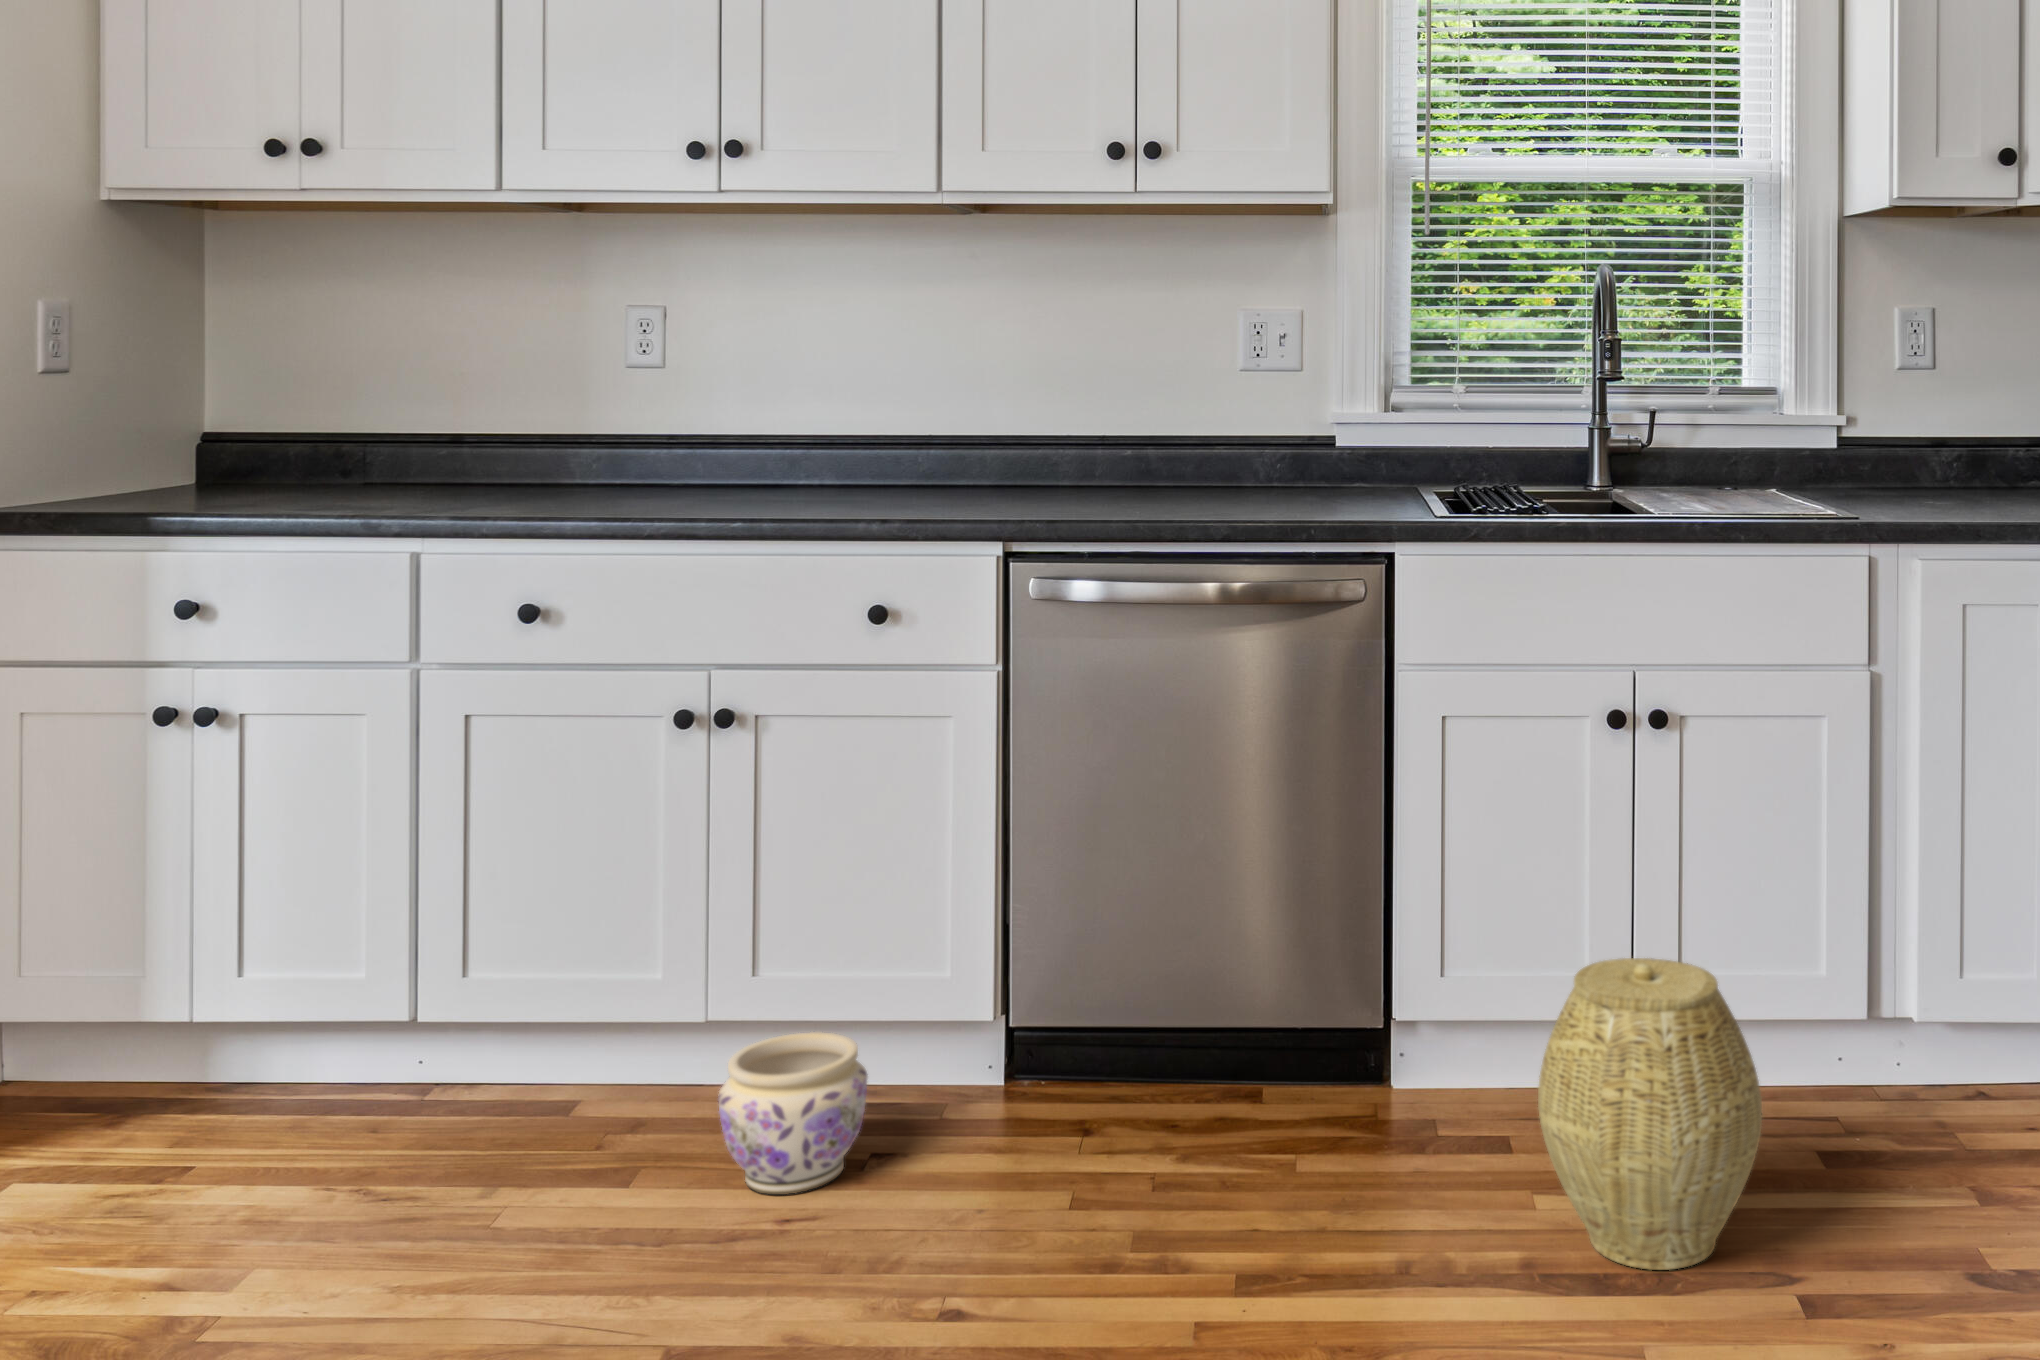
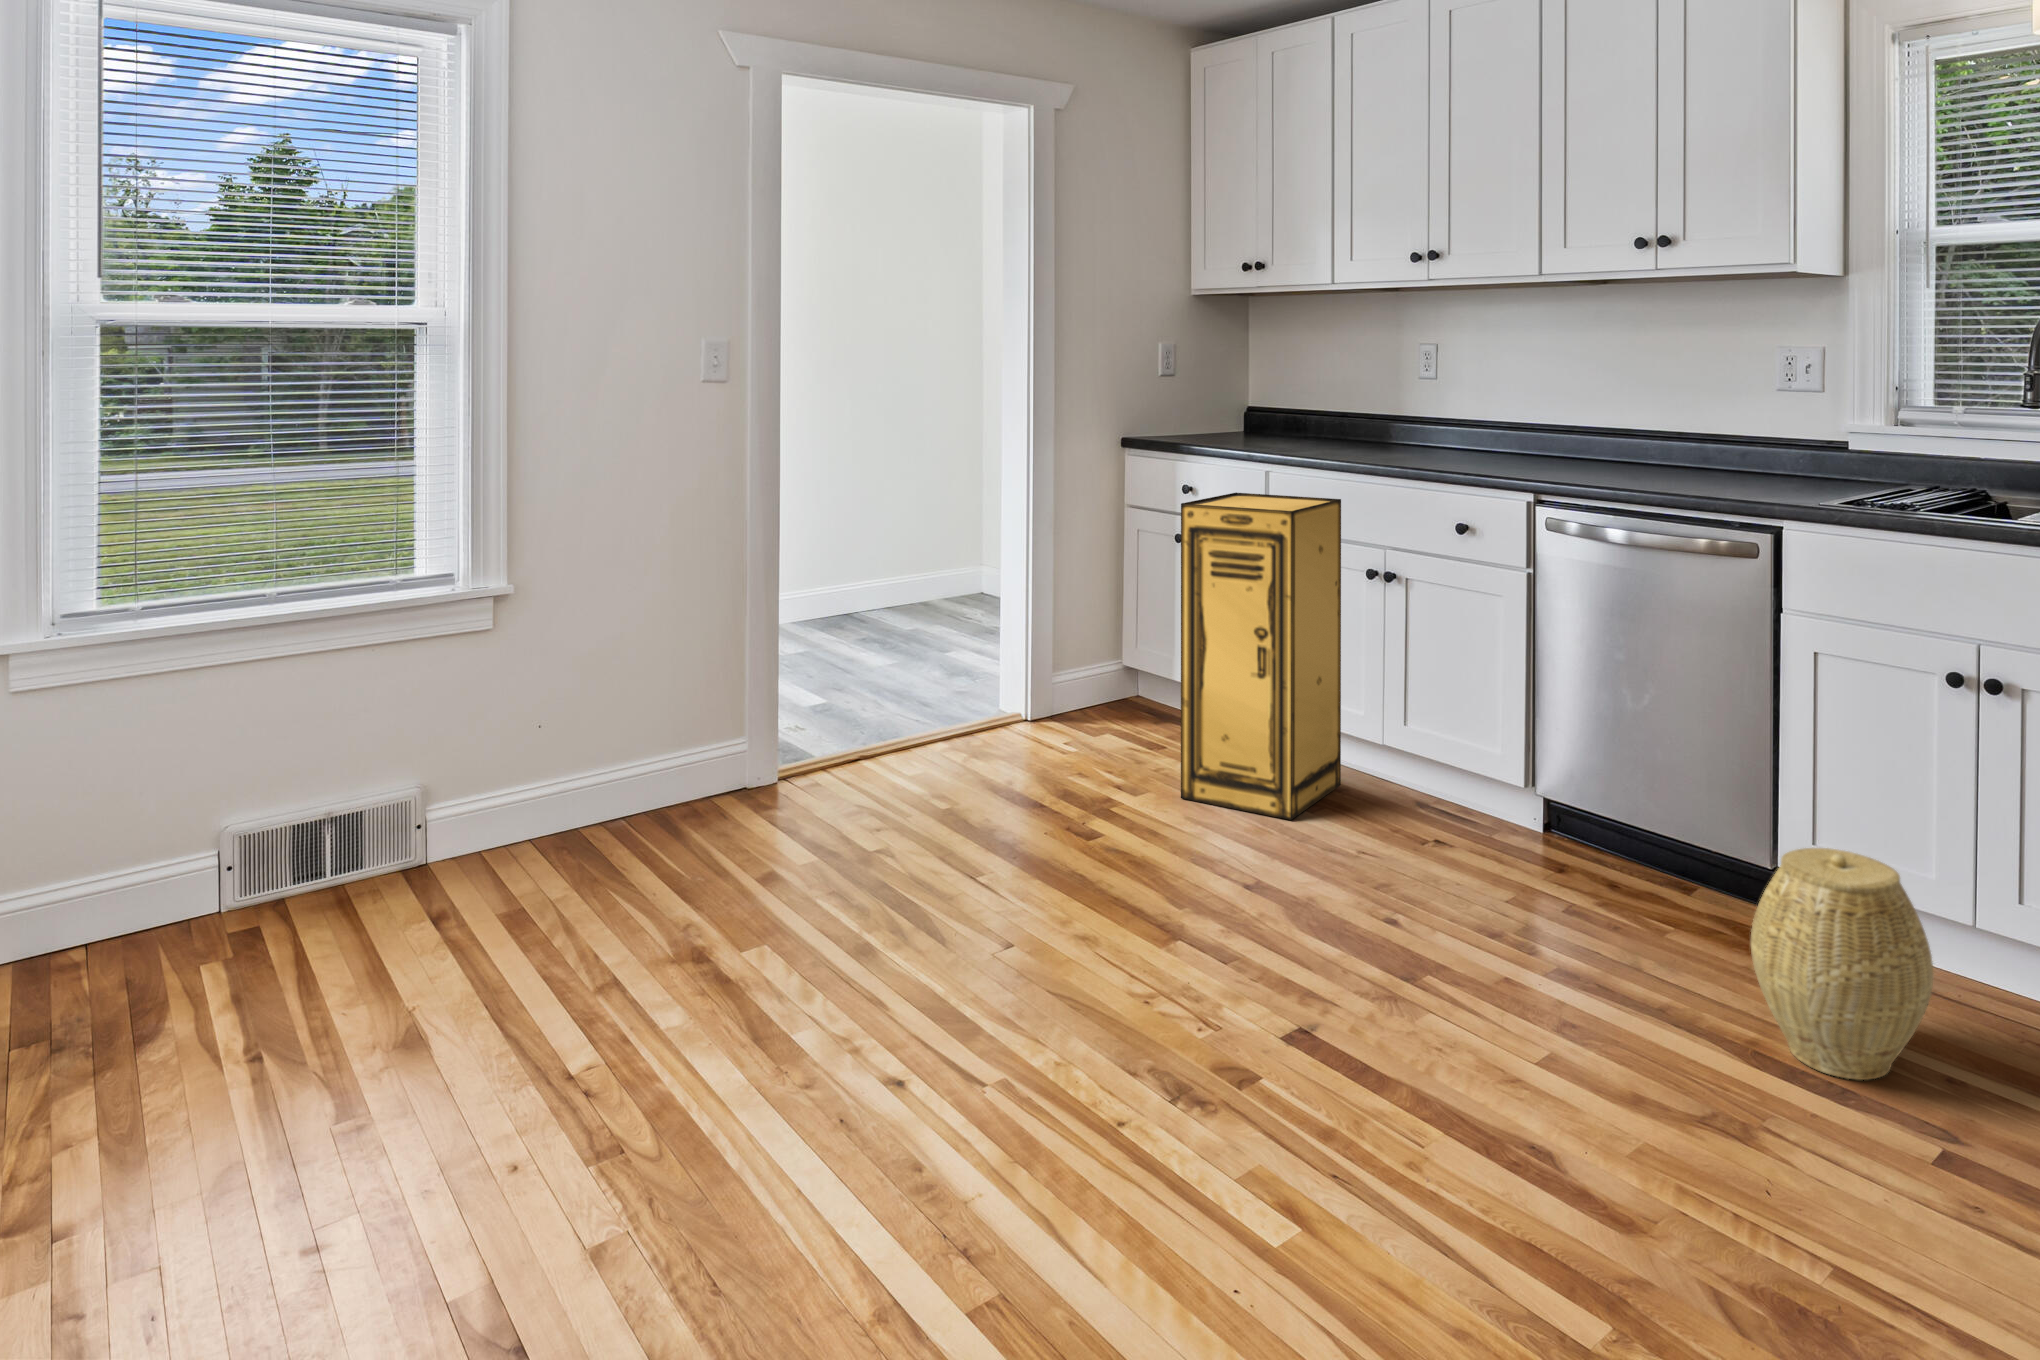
storage cabinet: none [311,591,615,1253] -> present [1181,493,1341,820]
planter: present [718,1032,868,1195] -> none [1351,760,1432,846]

